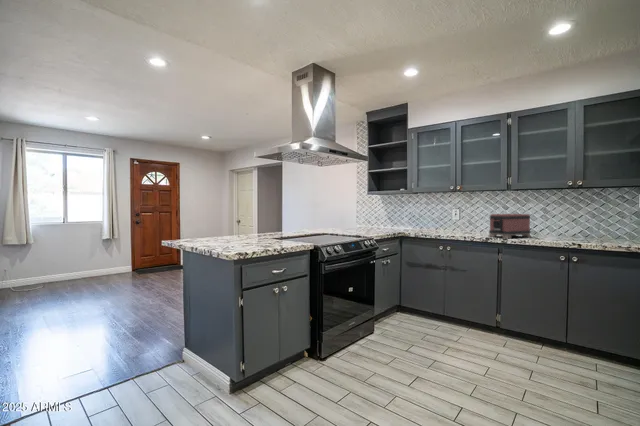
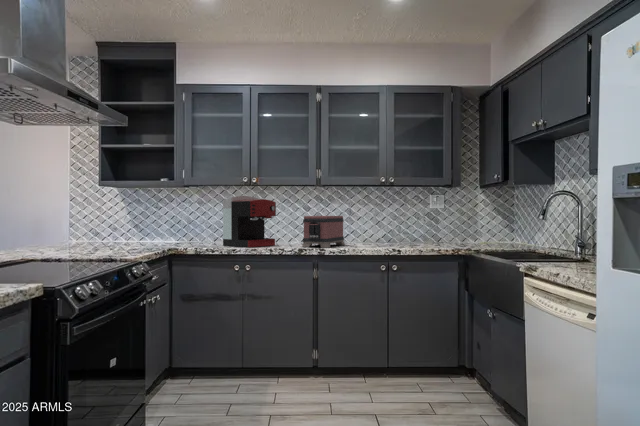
coffee maker: none [434,200,472,234] -> present [223,196,276,247]

